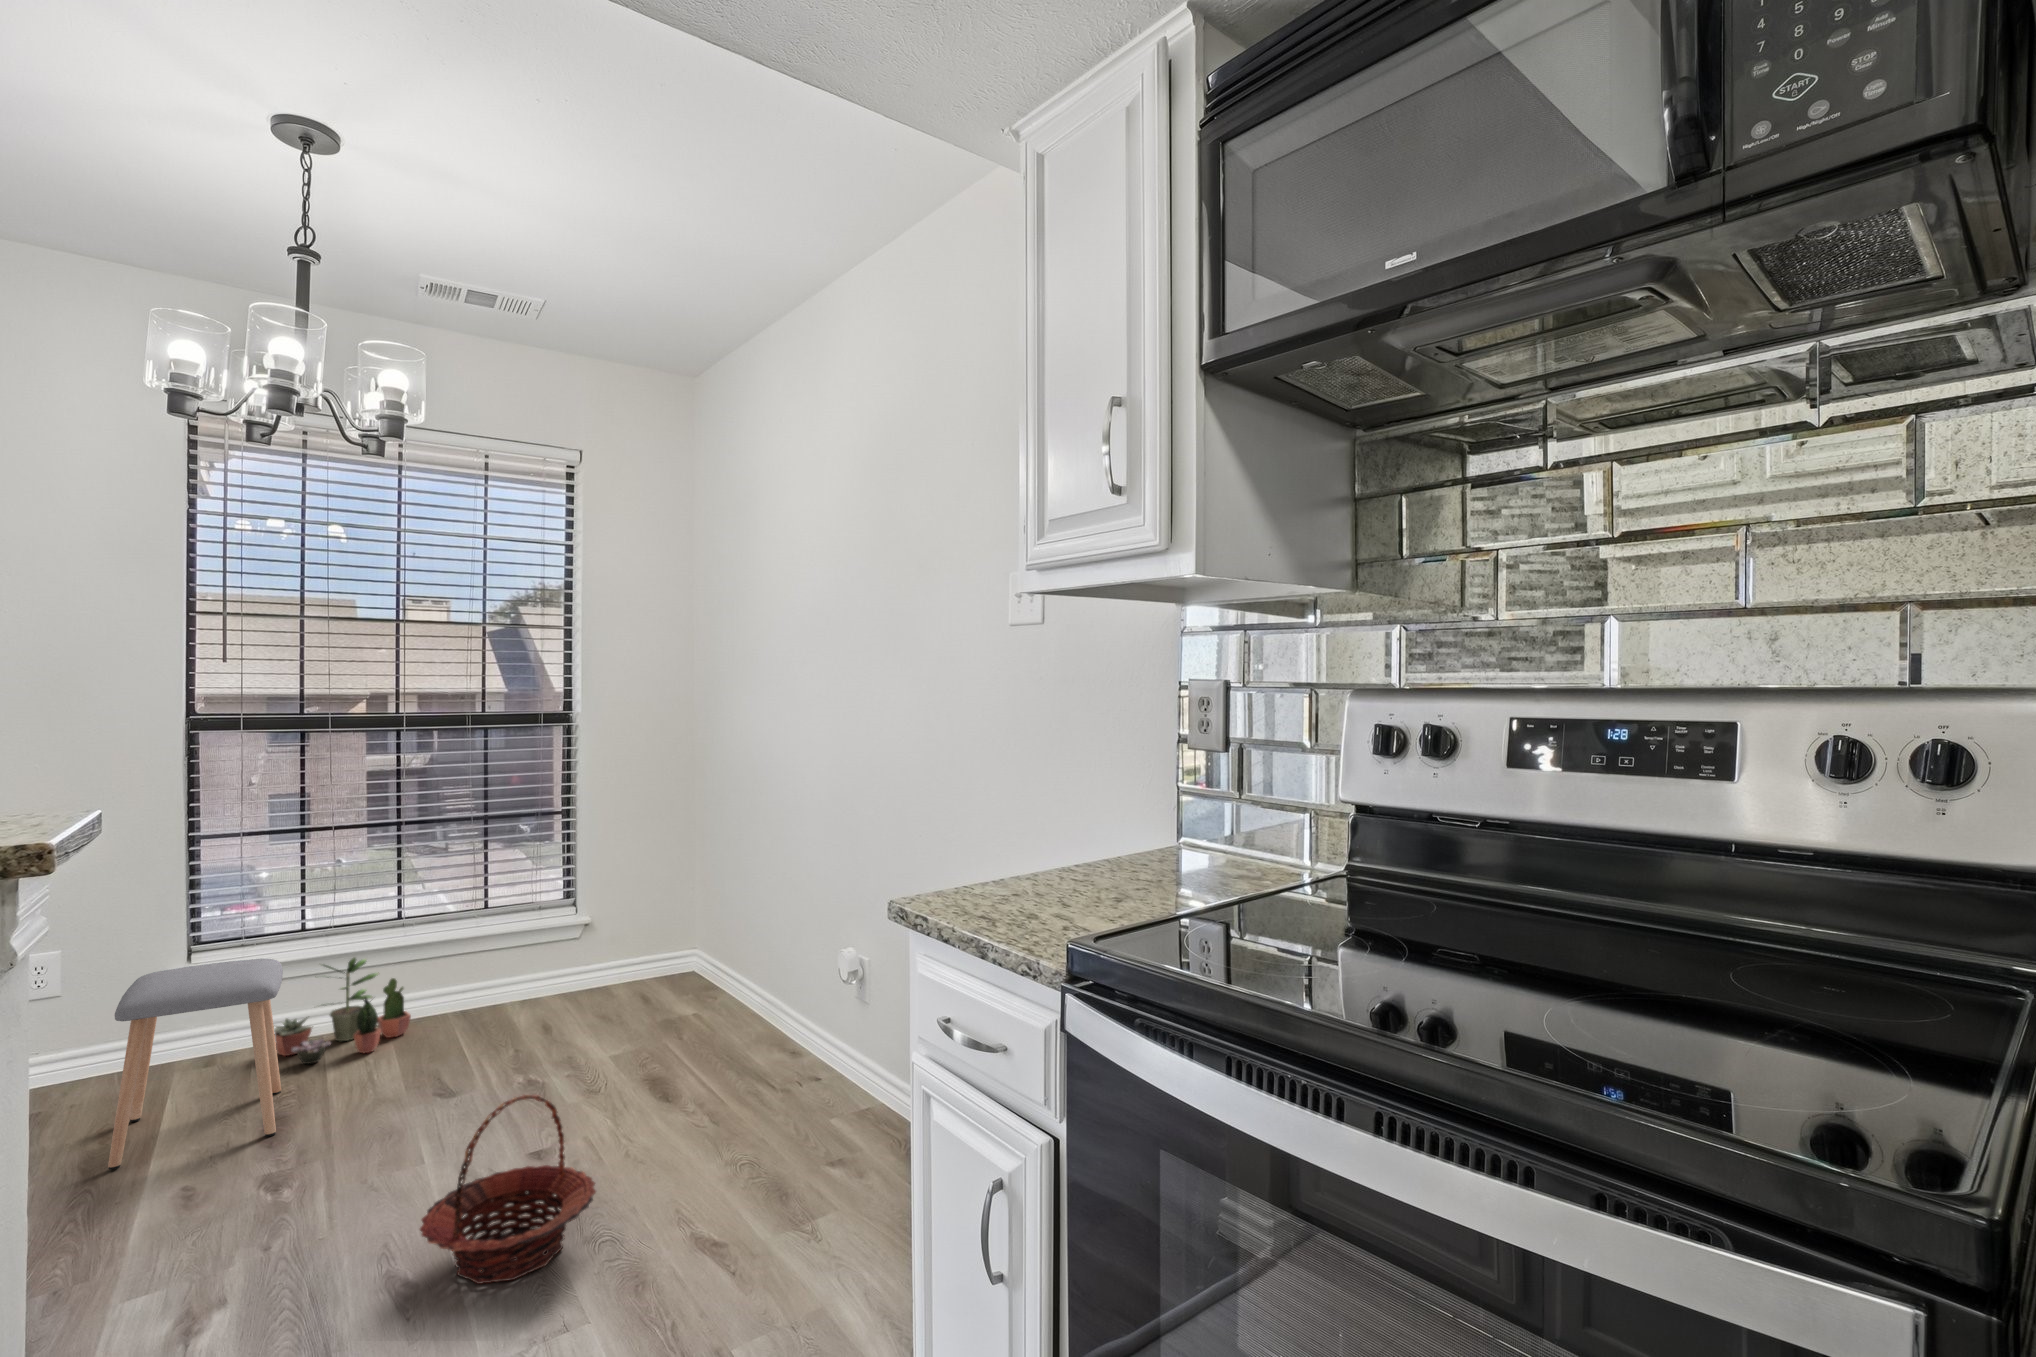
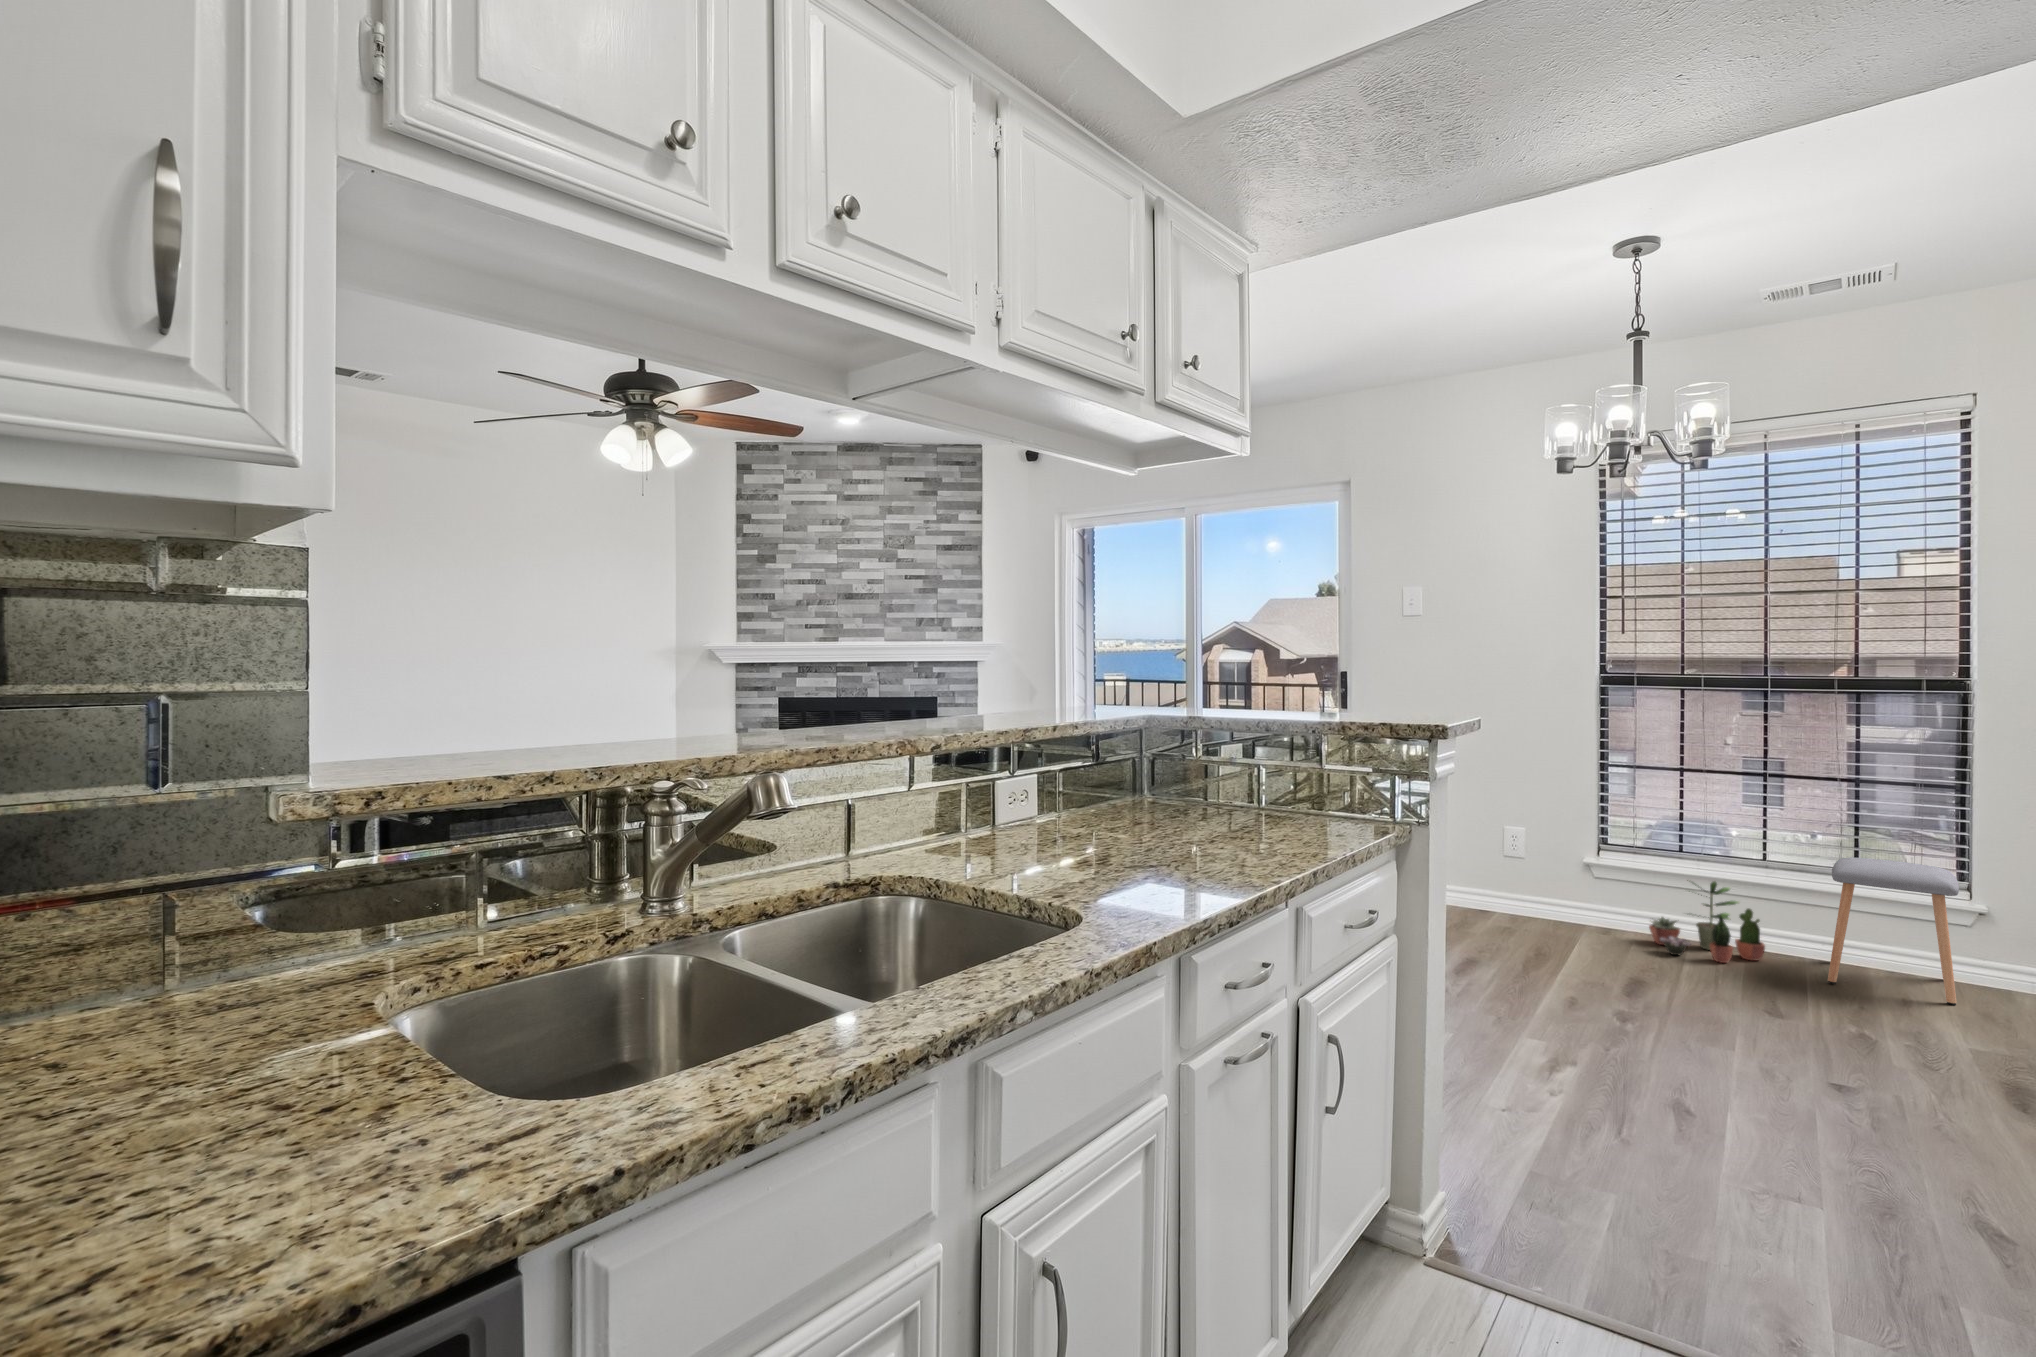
stool: present [108,959,283,1170] -> present [1828,858,1959,1005]
basket: present [420,1095,596,1284] -> none [1676,990,1842,1140]

